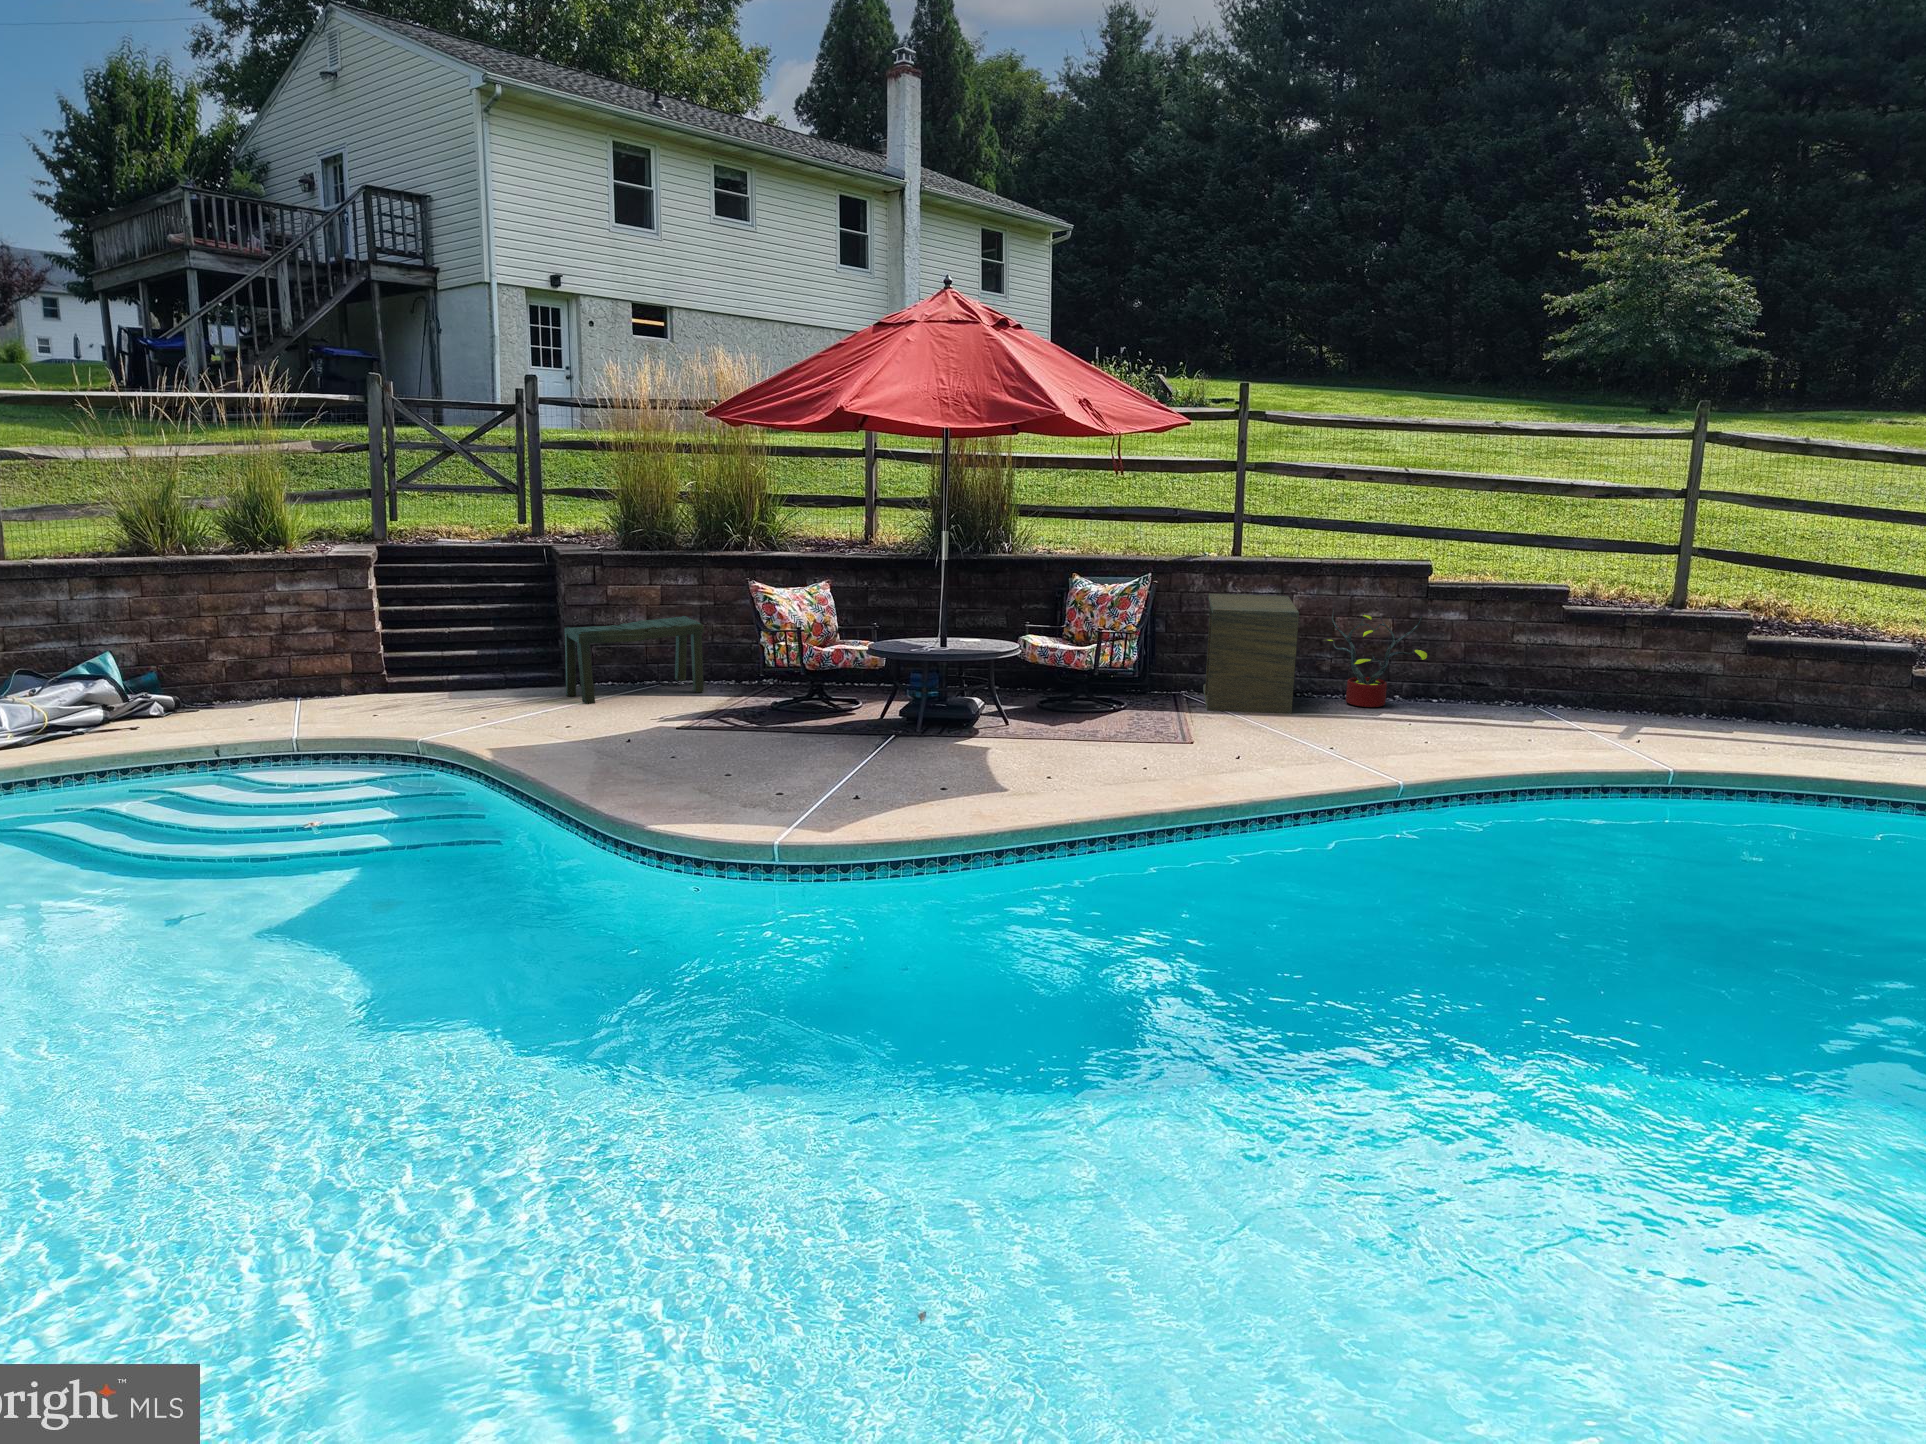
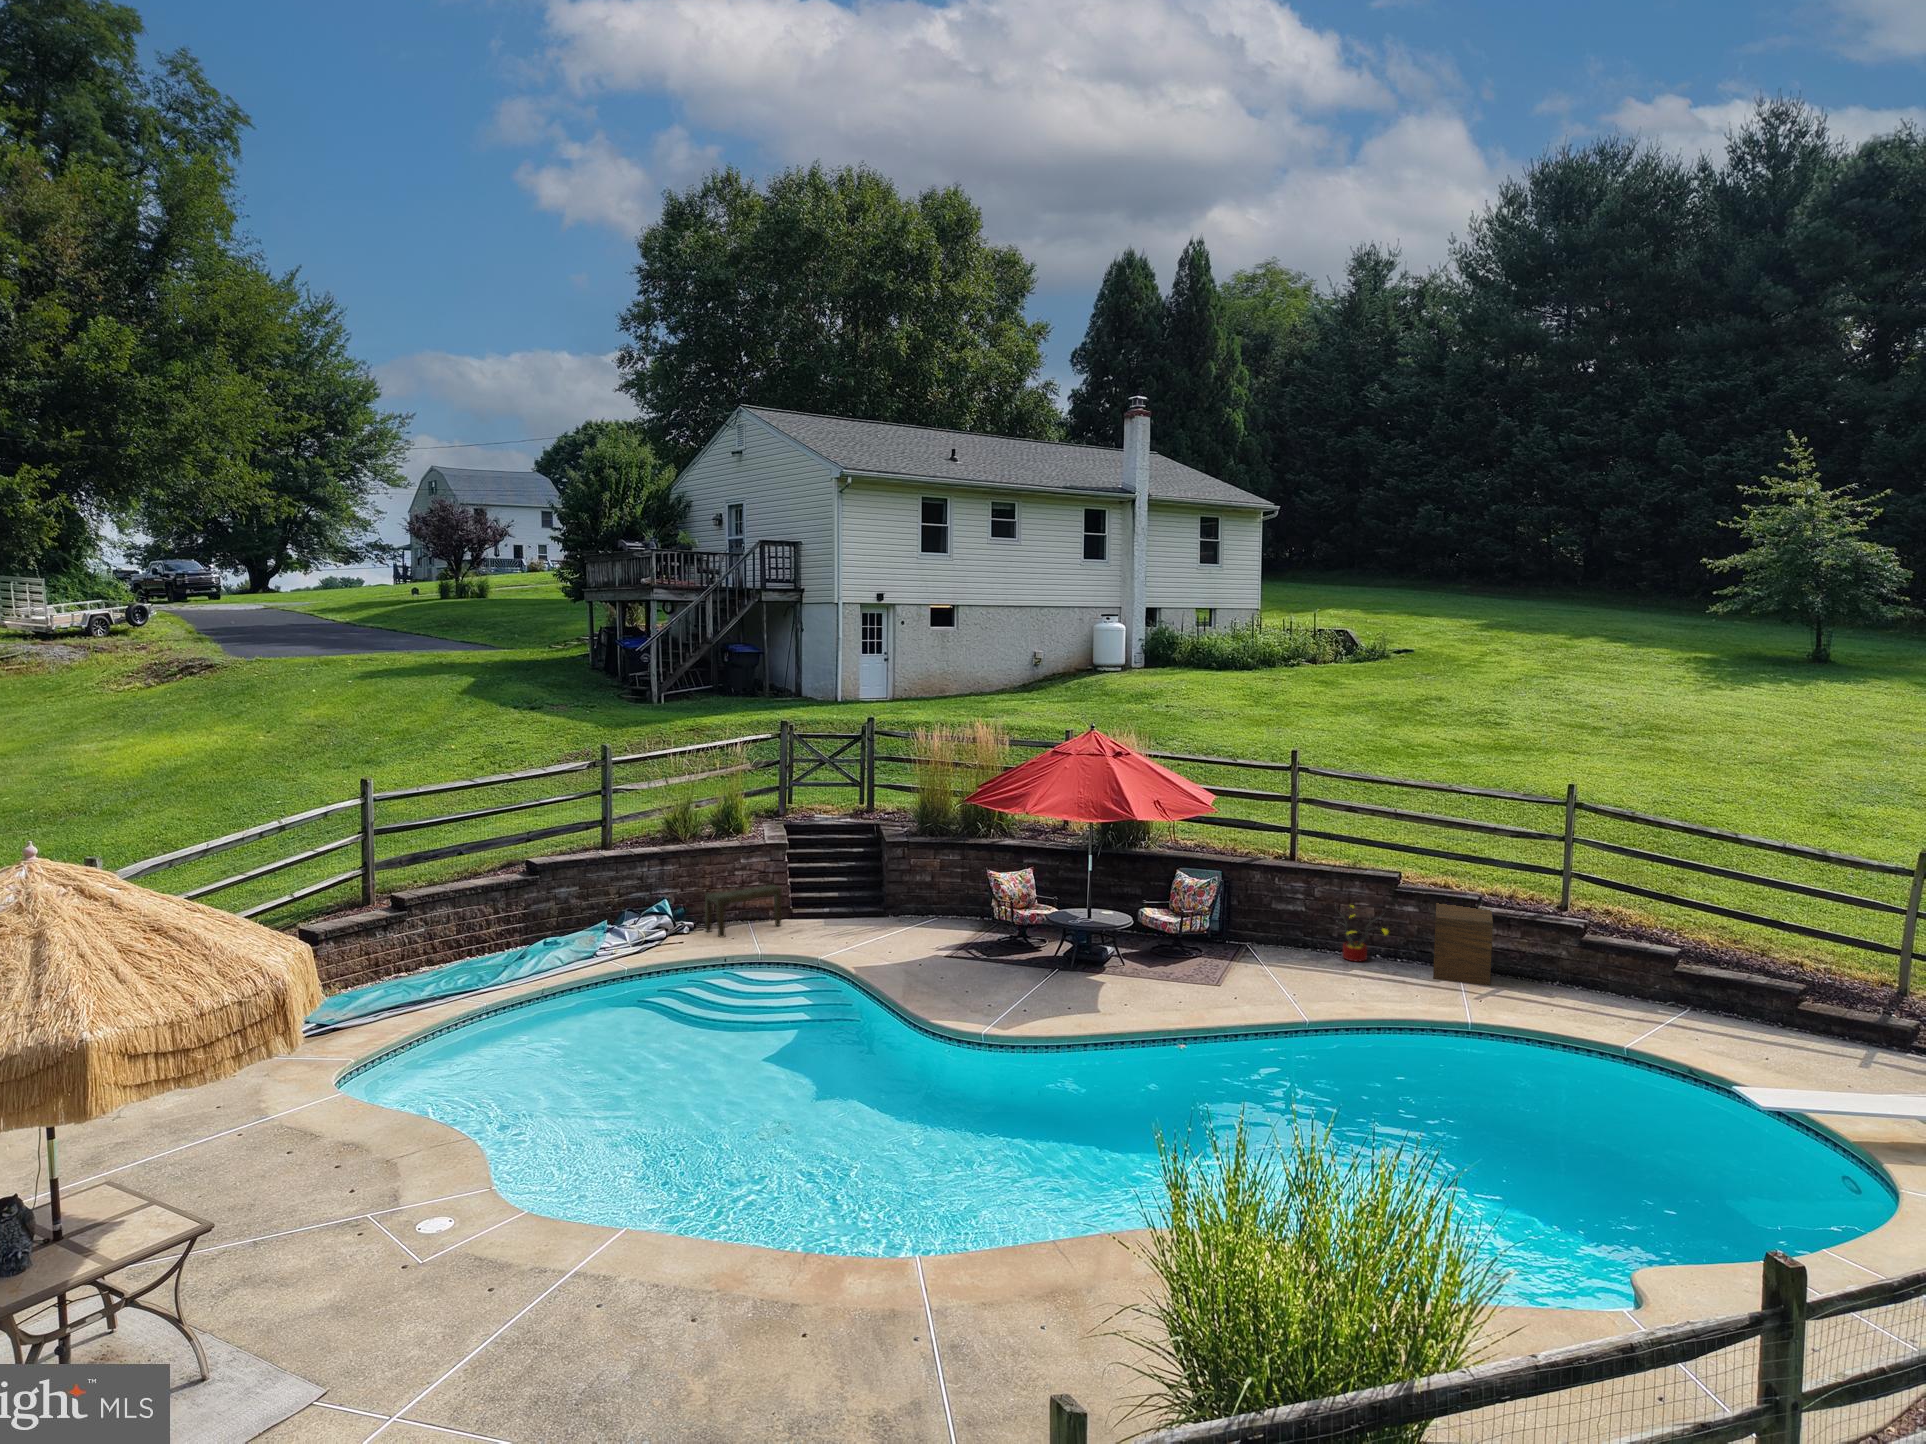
side table: present [1203,593,1299,714] -> present [1433,903,1493,986]
bench: present [564,616,704,704] -> present [705,885,782,937]

